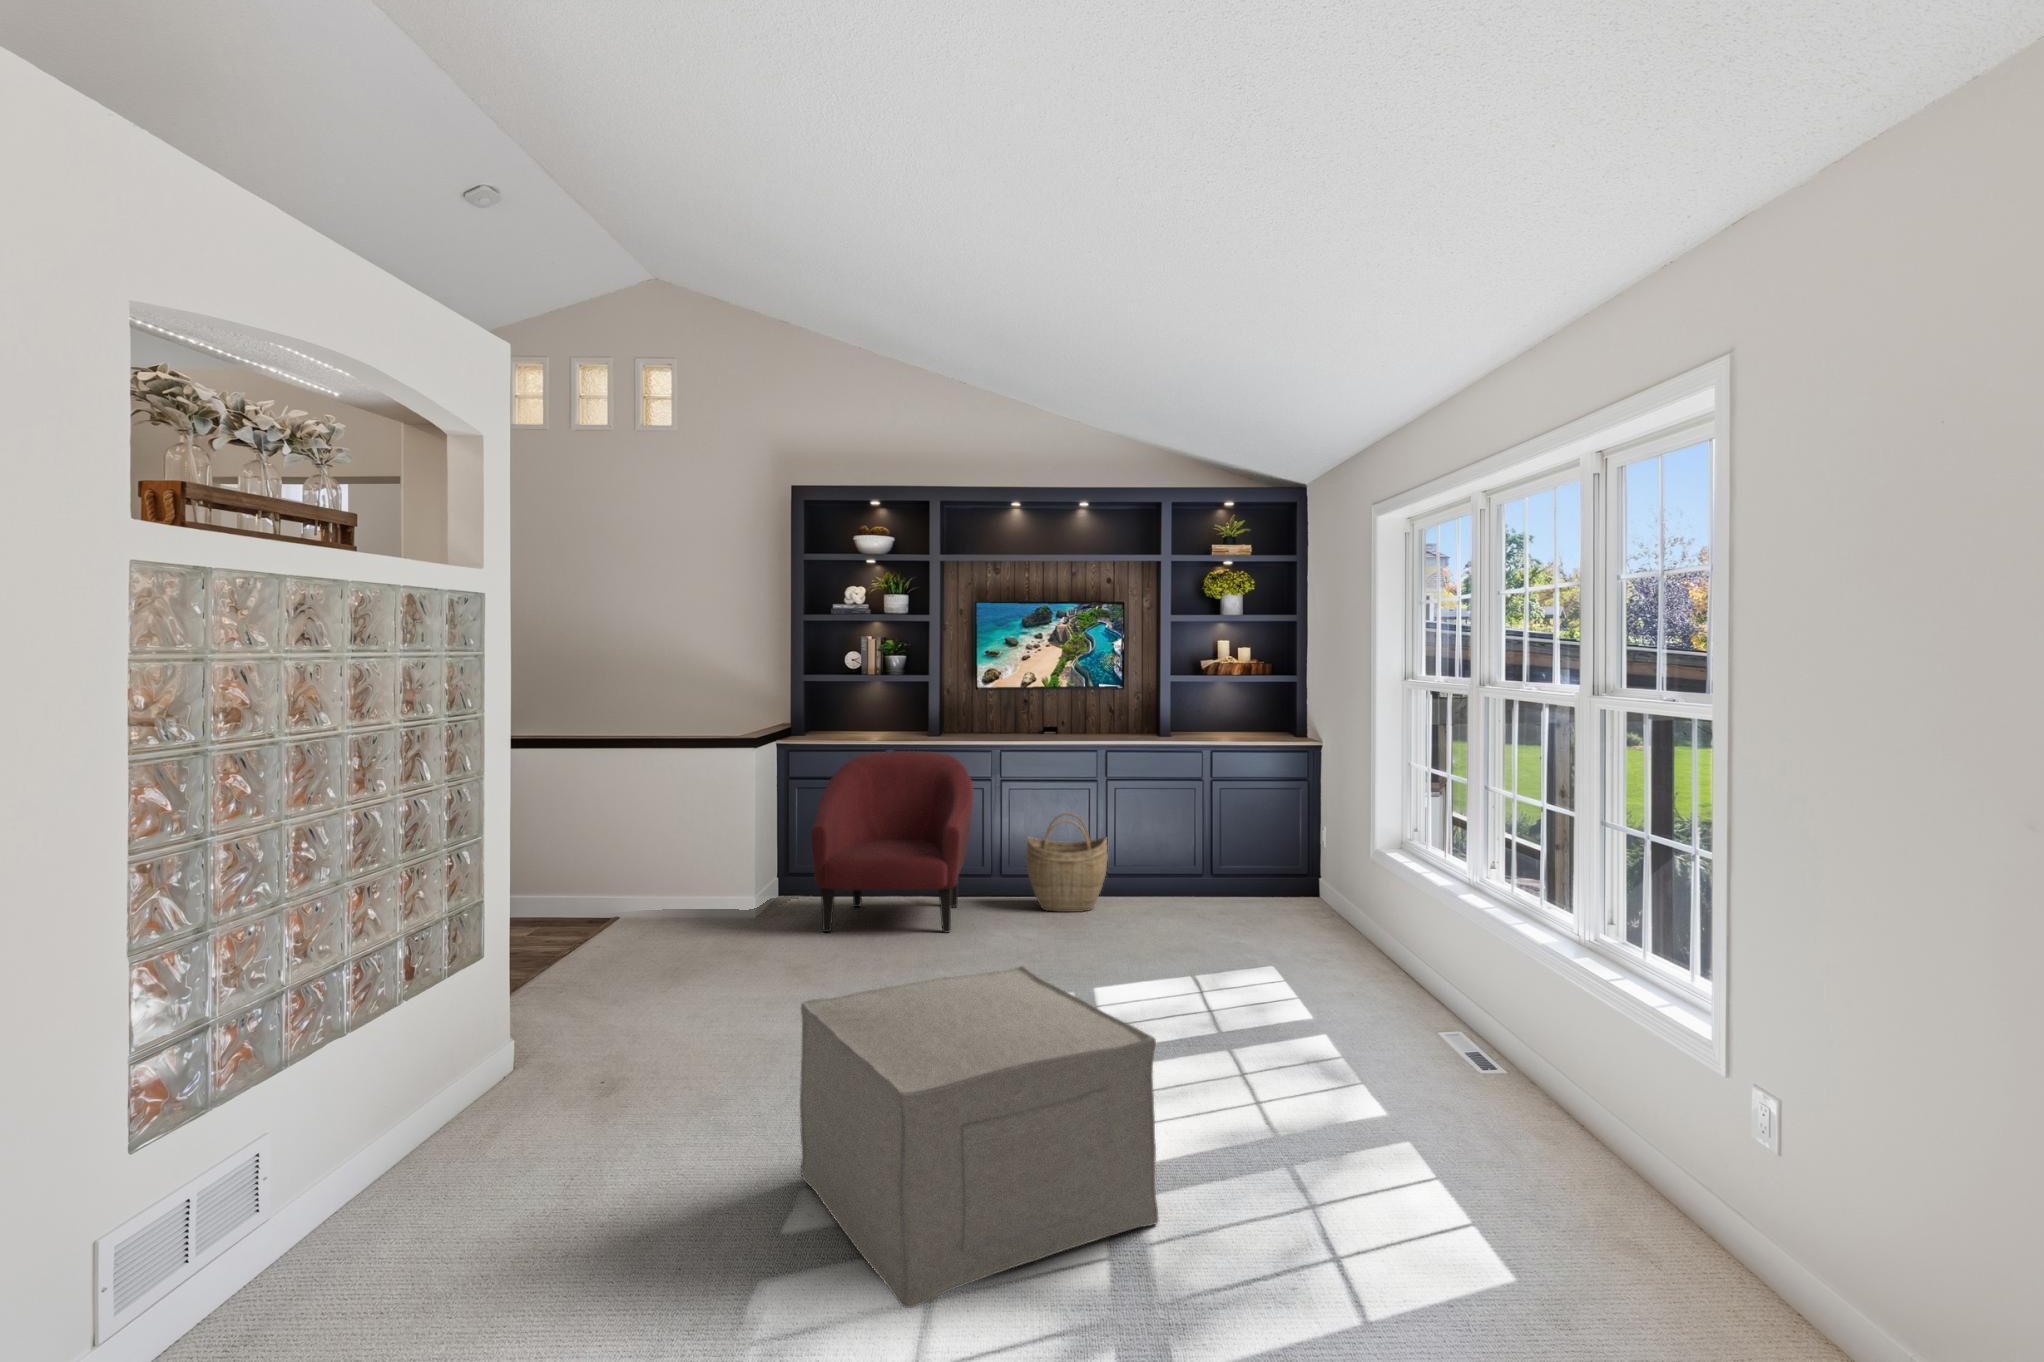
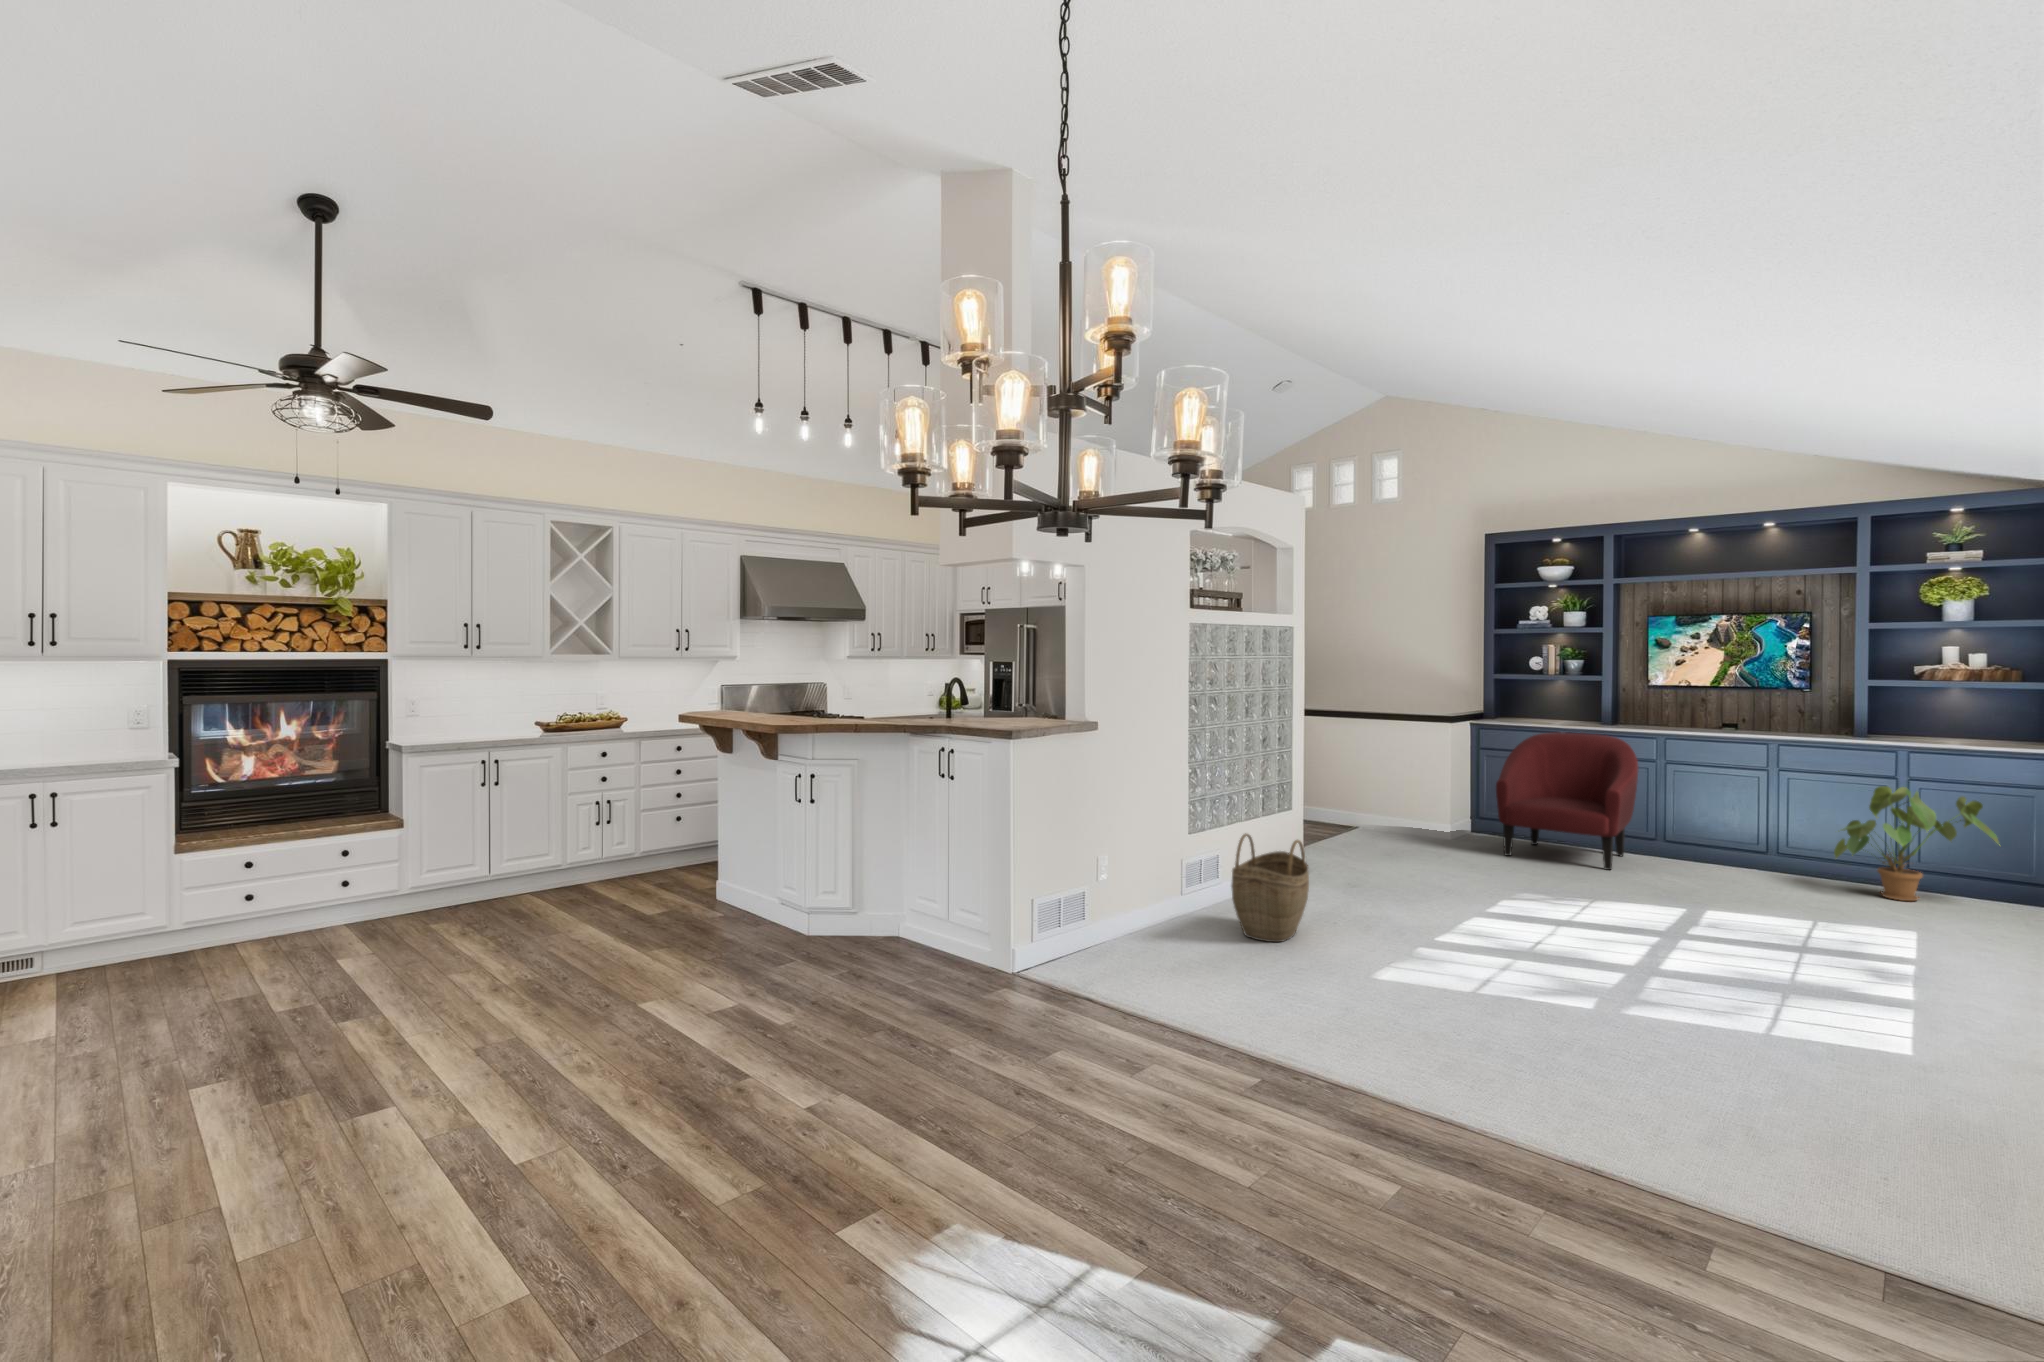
house plant: none [1156,791,1288,919] -> present [1834,786,1998,901]
woven basket: present [1026,813,1108,912] -> present [1231,833,1309,942]
ottoman: present [800,966,1159,1308] -> none [1476,861,1718,1026]

